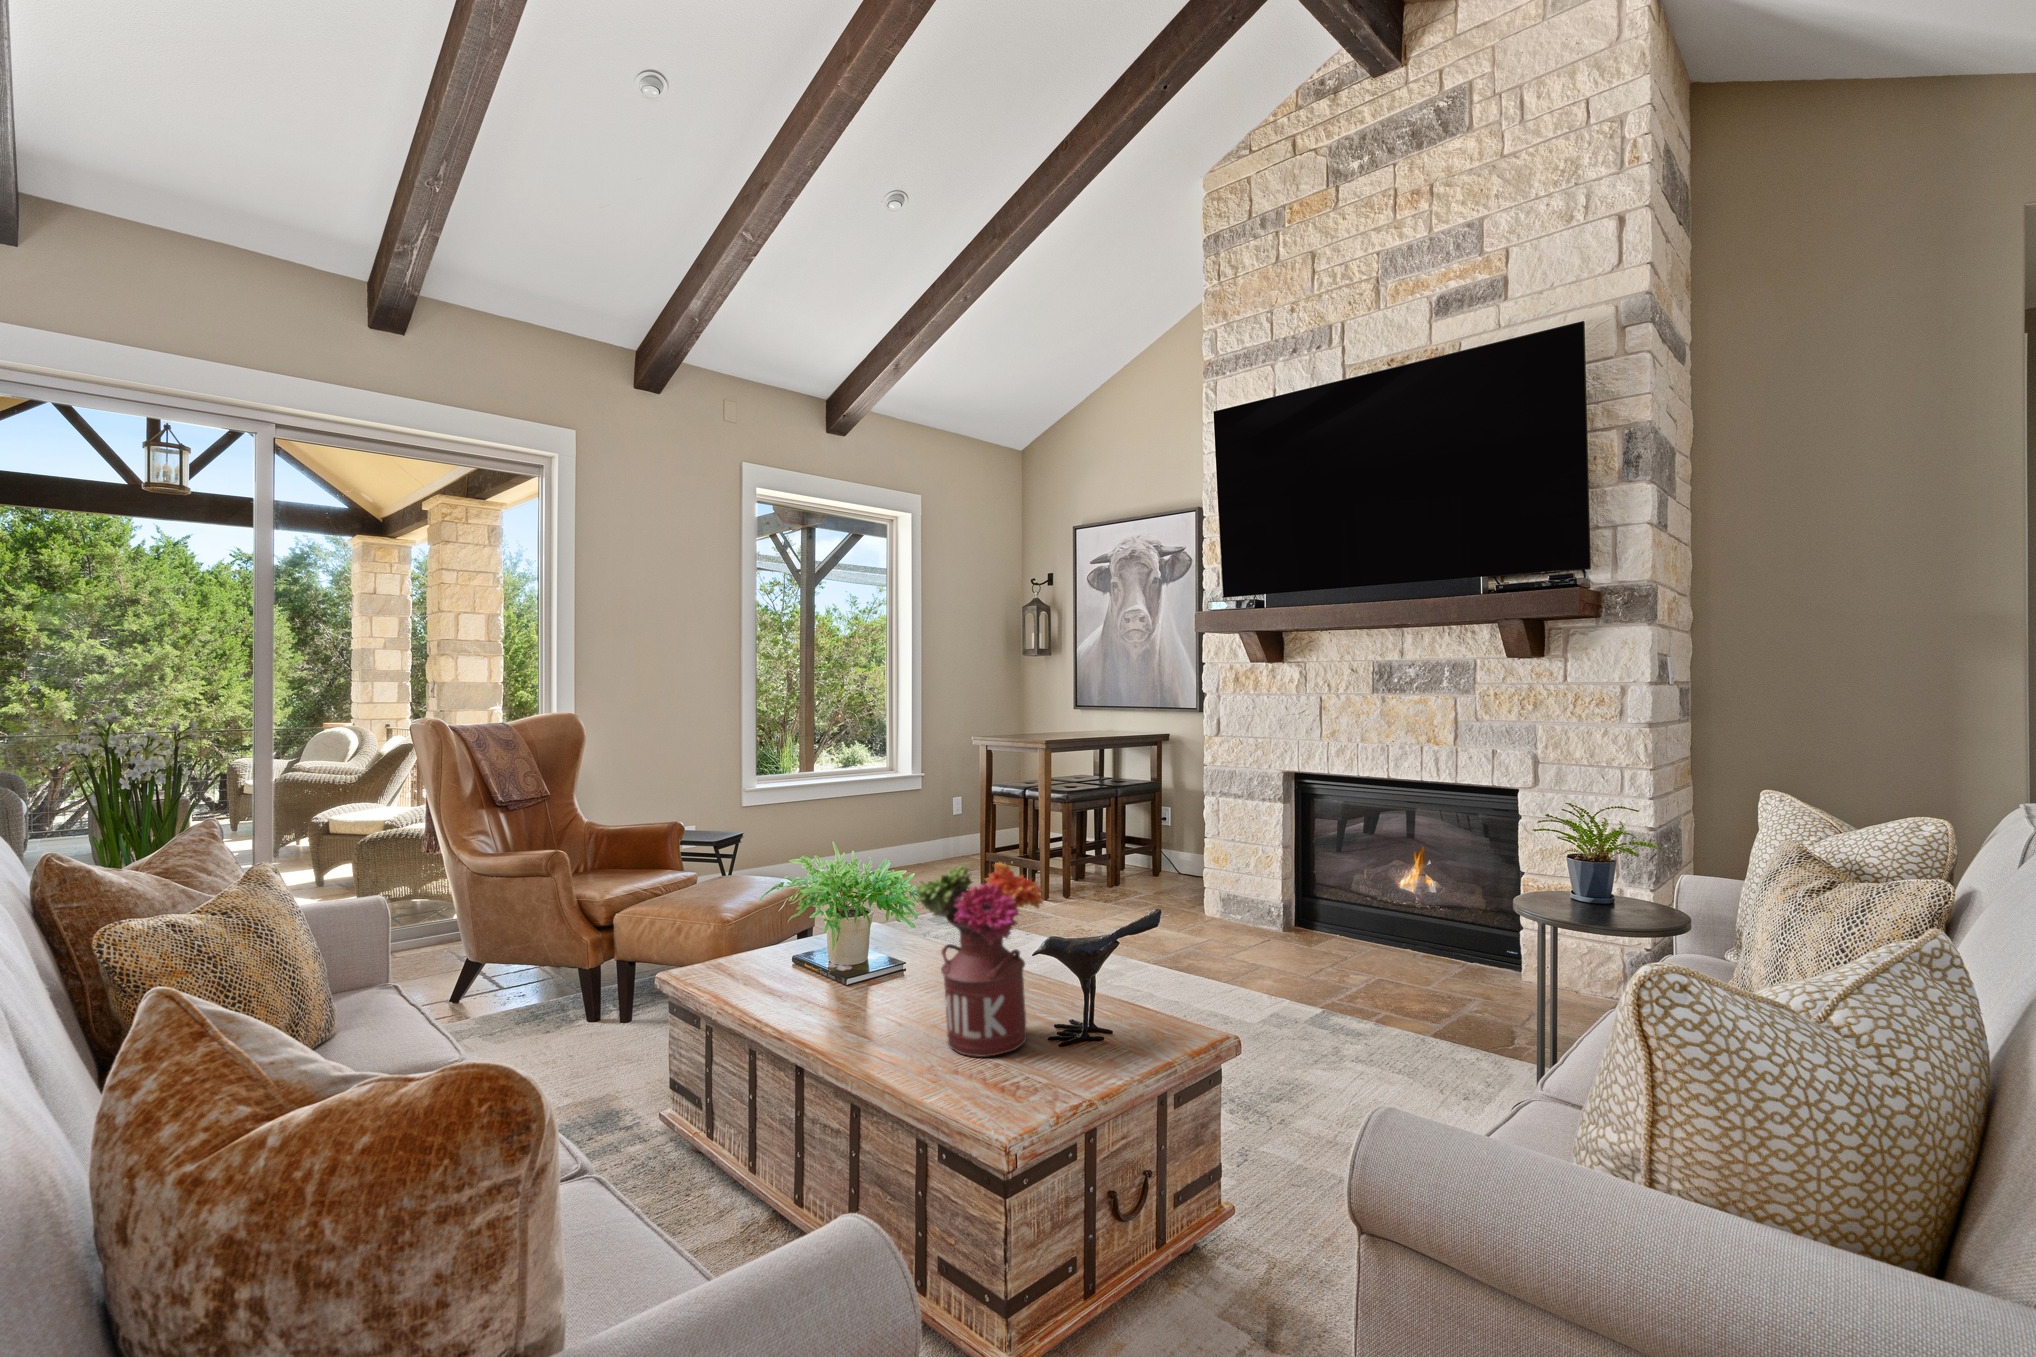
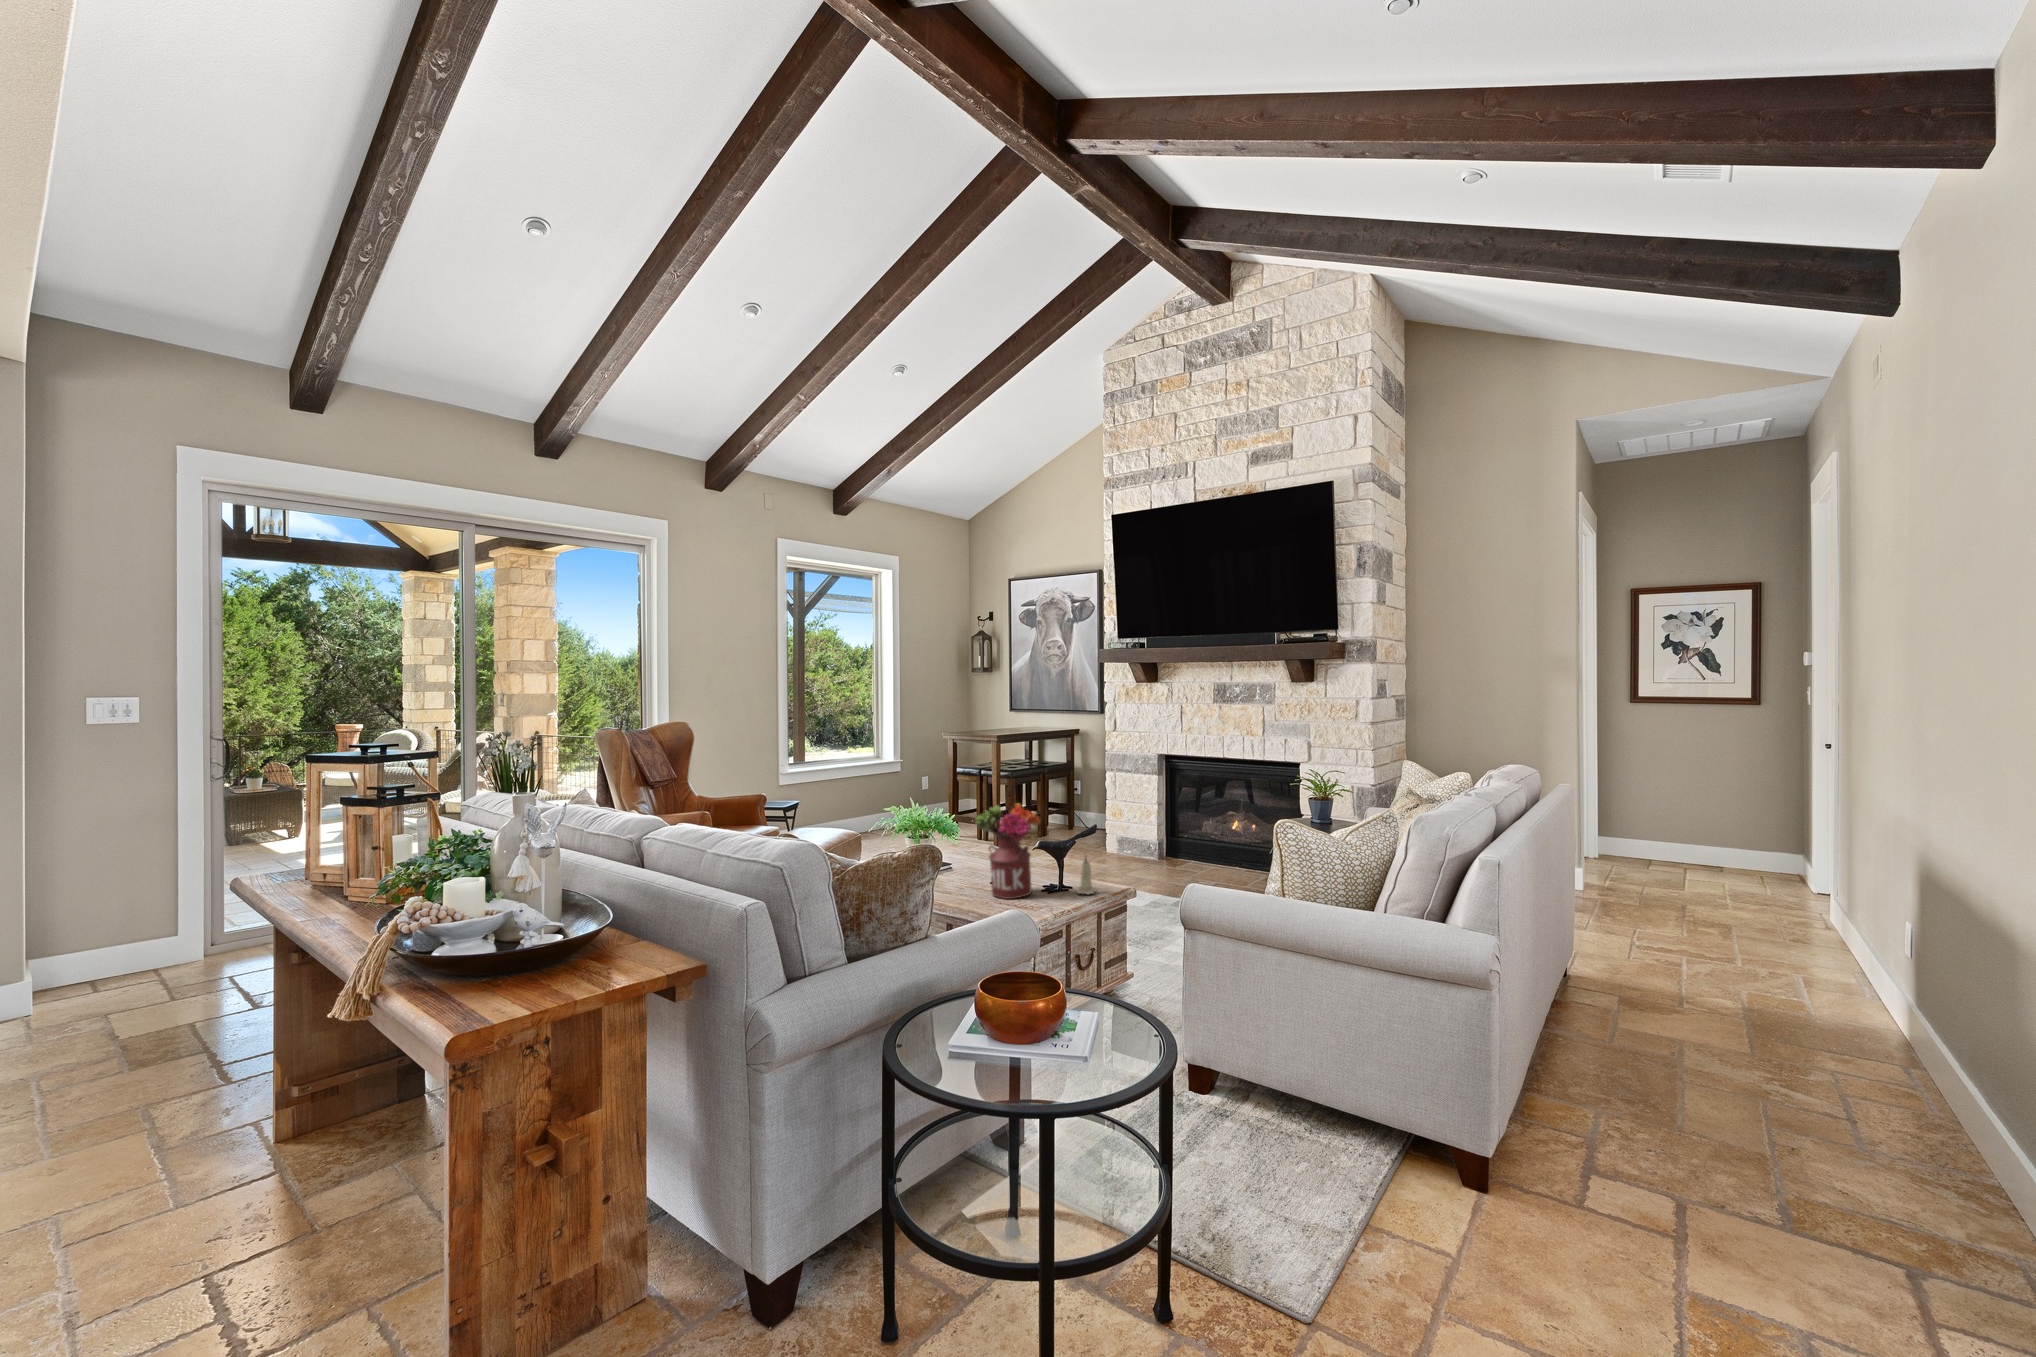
candle: none [1114,967,1157,1052] -> present [1076,856,1096,894]

